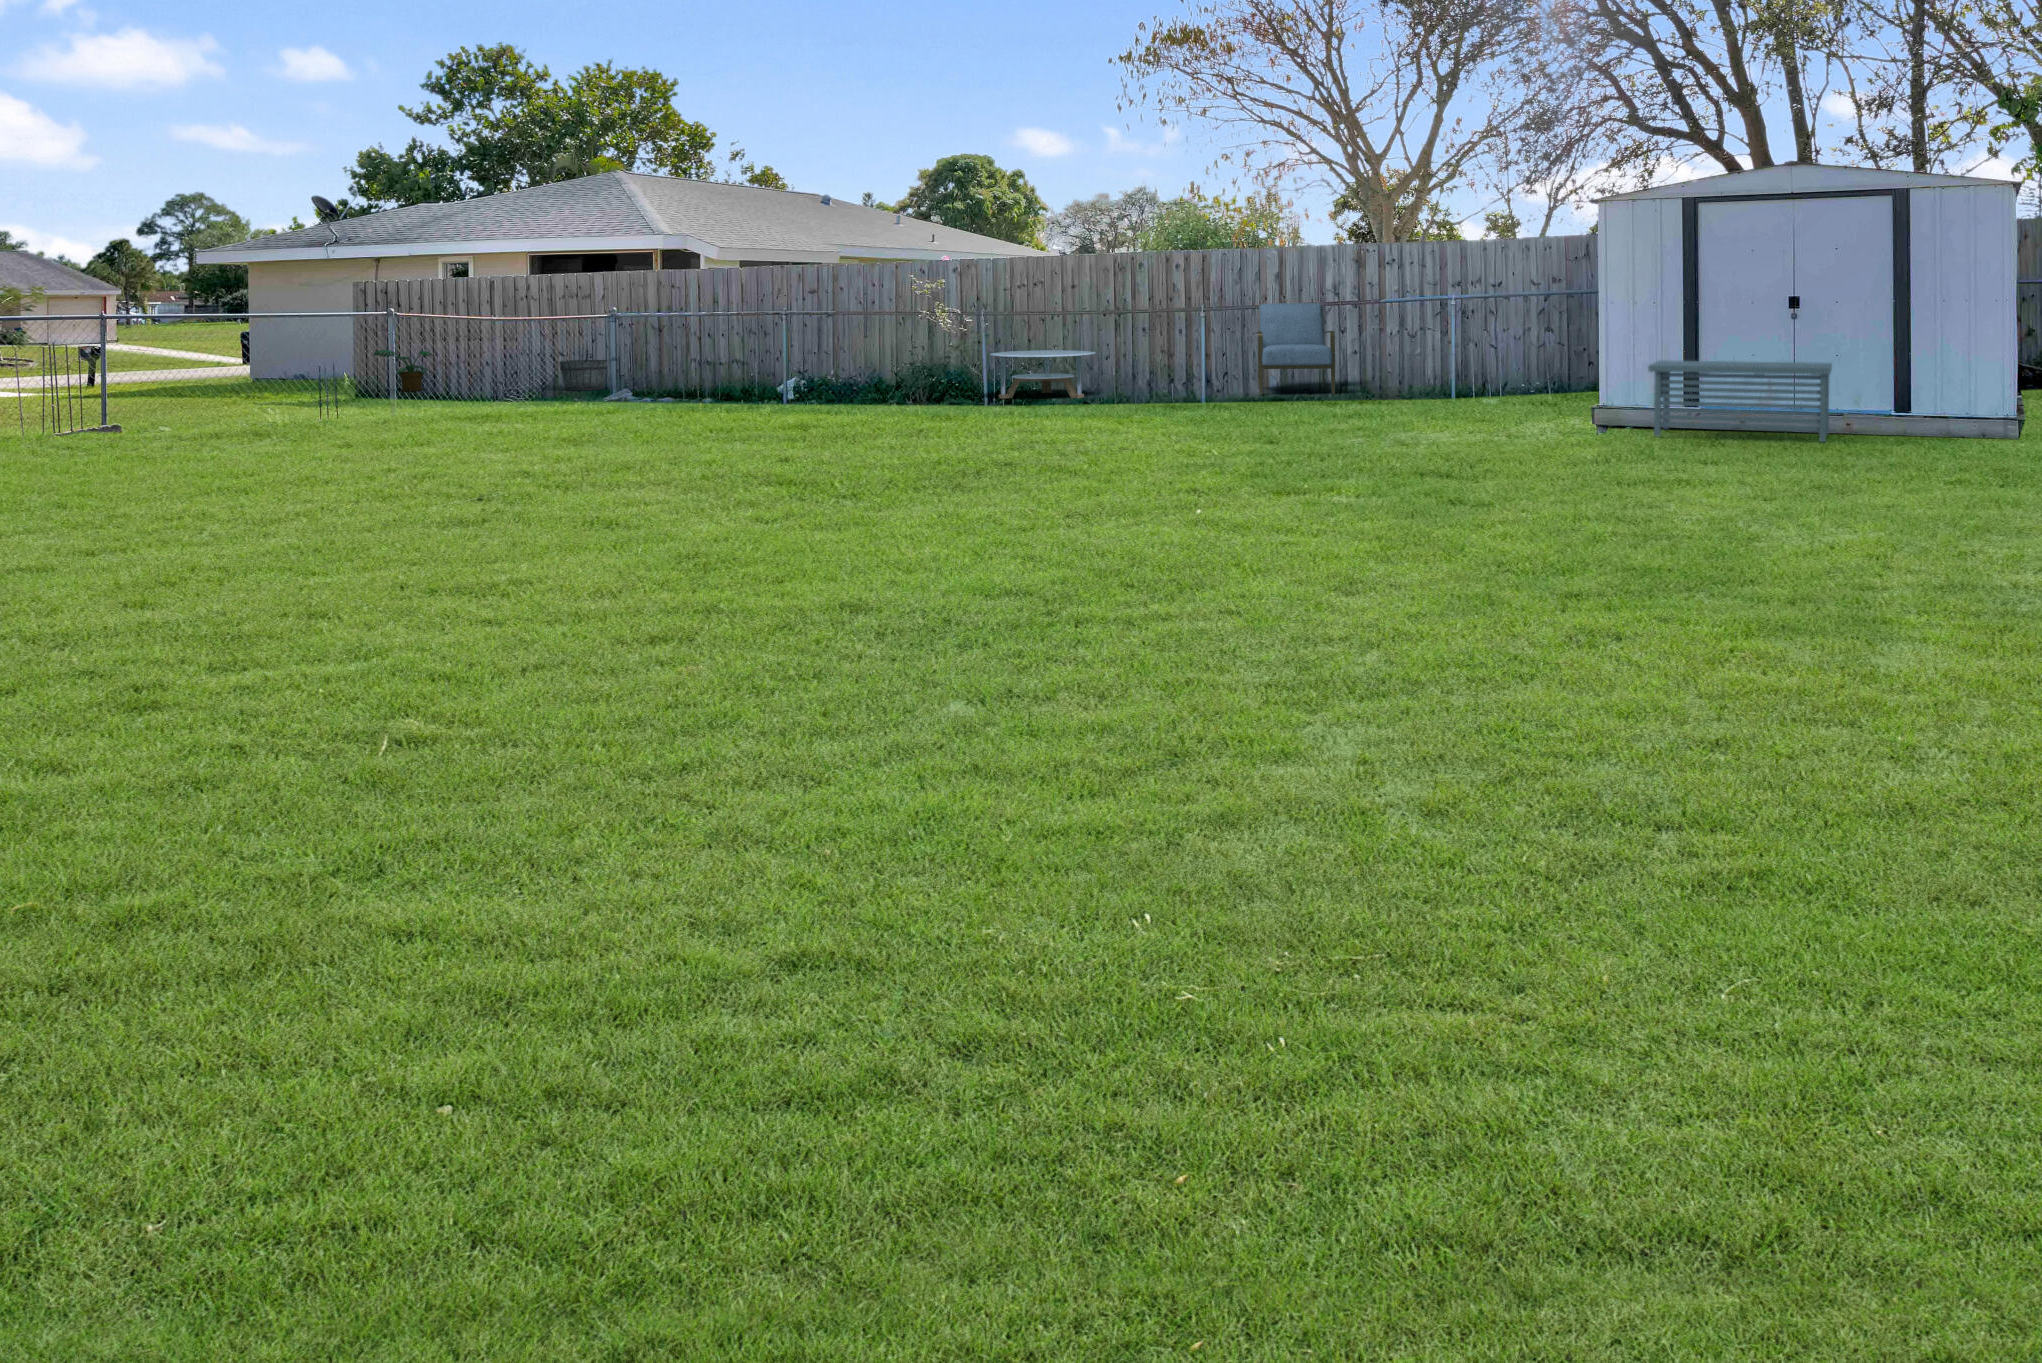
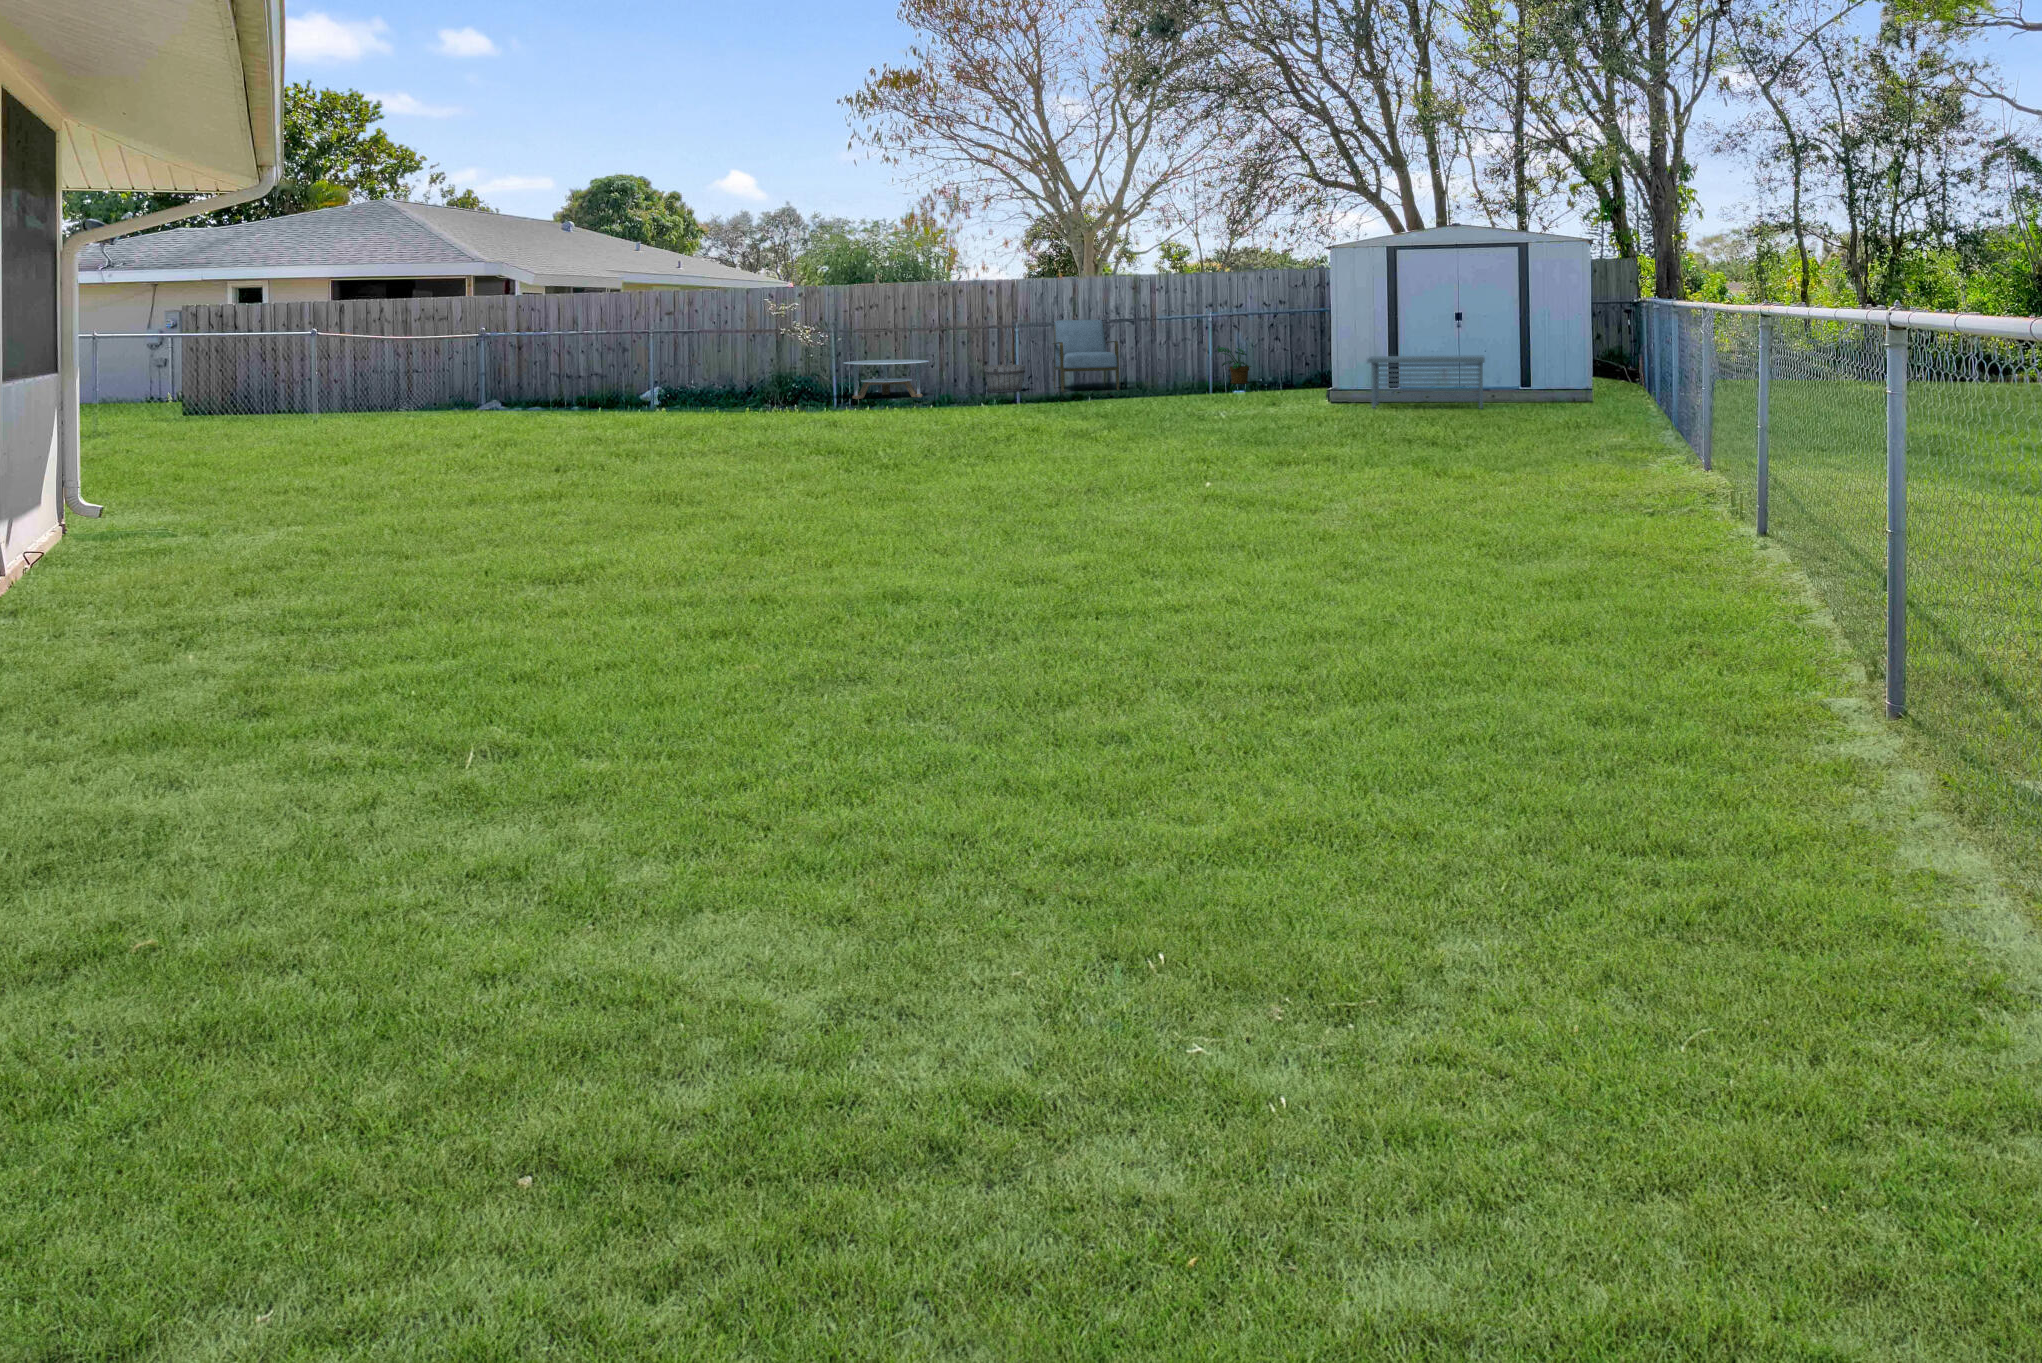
potted plant: present [373,350,432,391] -> present [1217,347,1252,384]
wooden bucket: present [559,350,607,390] -> present [984,356,1025,392]

